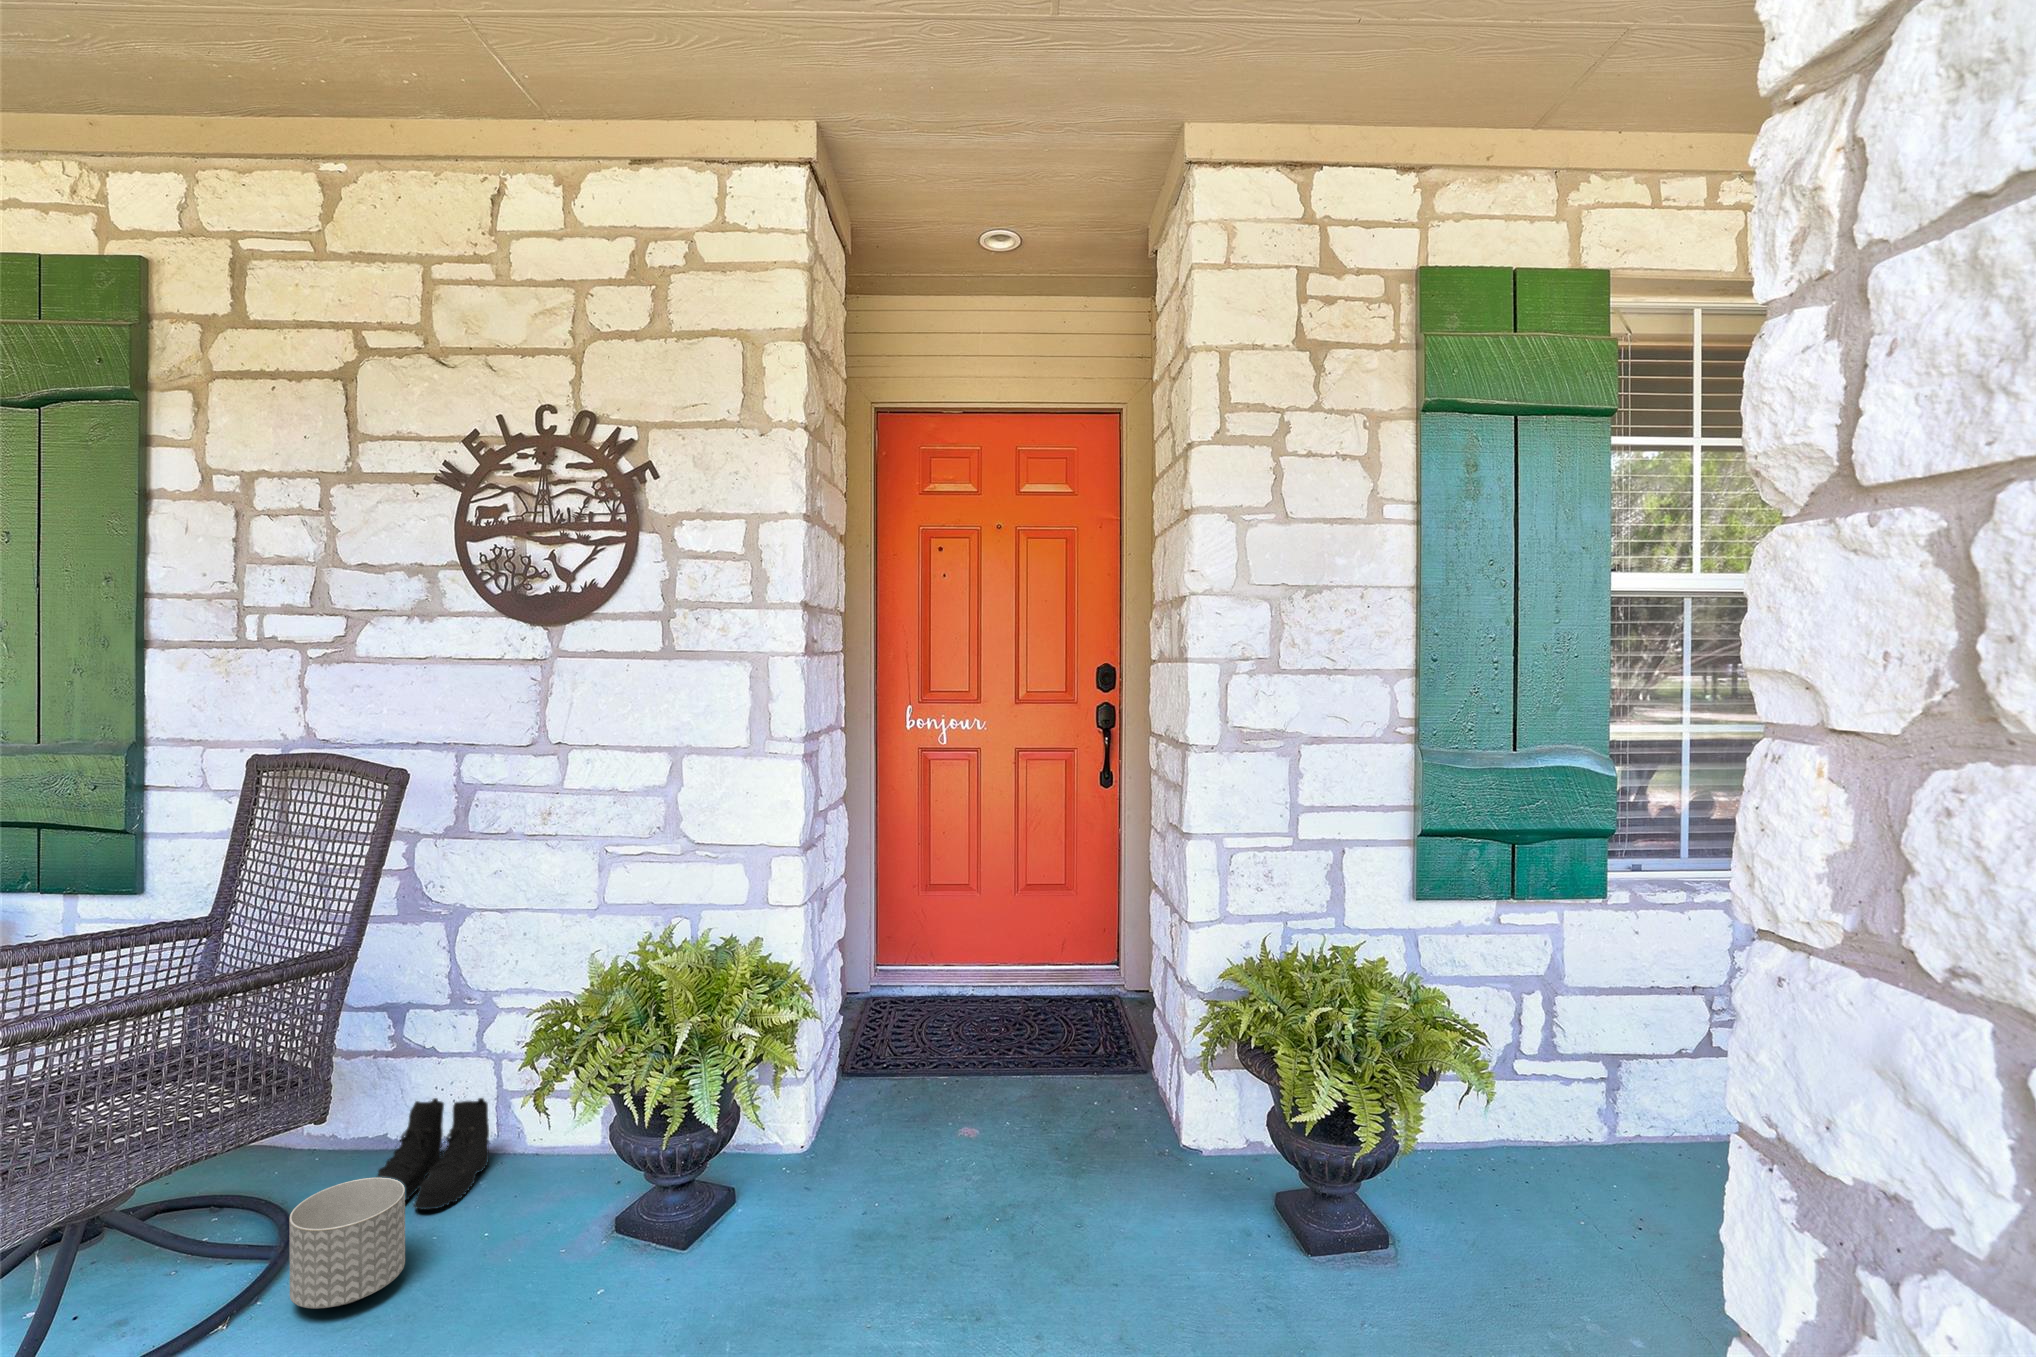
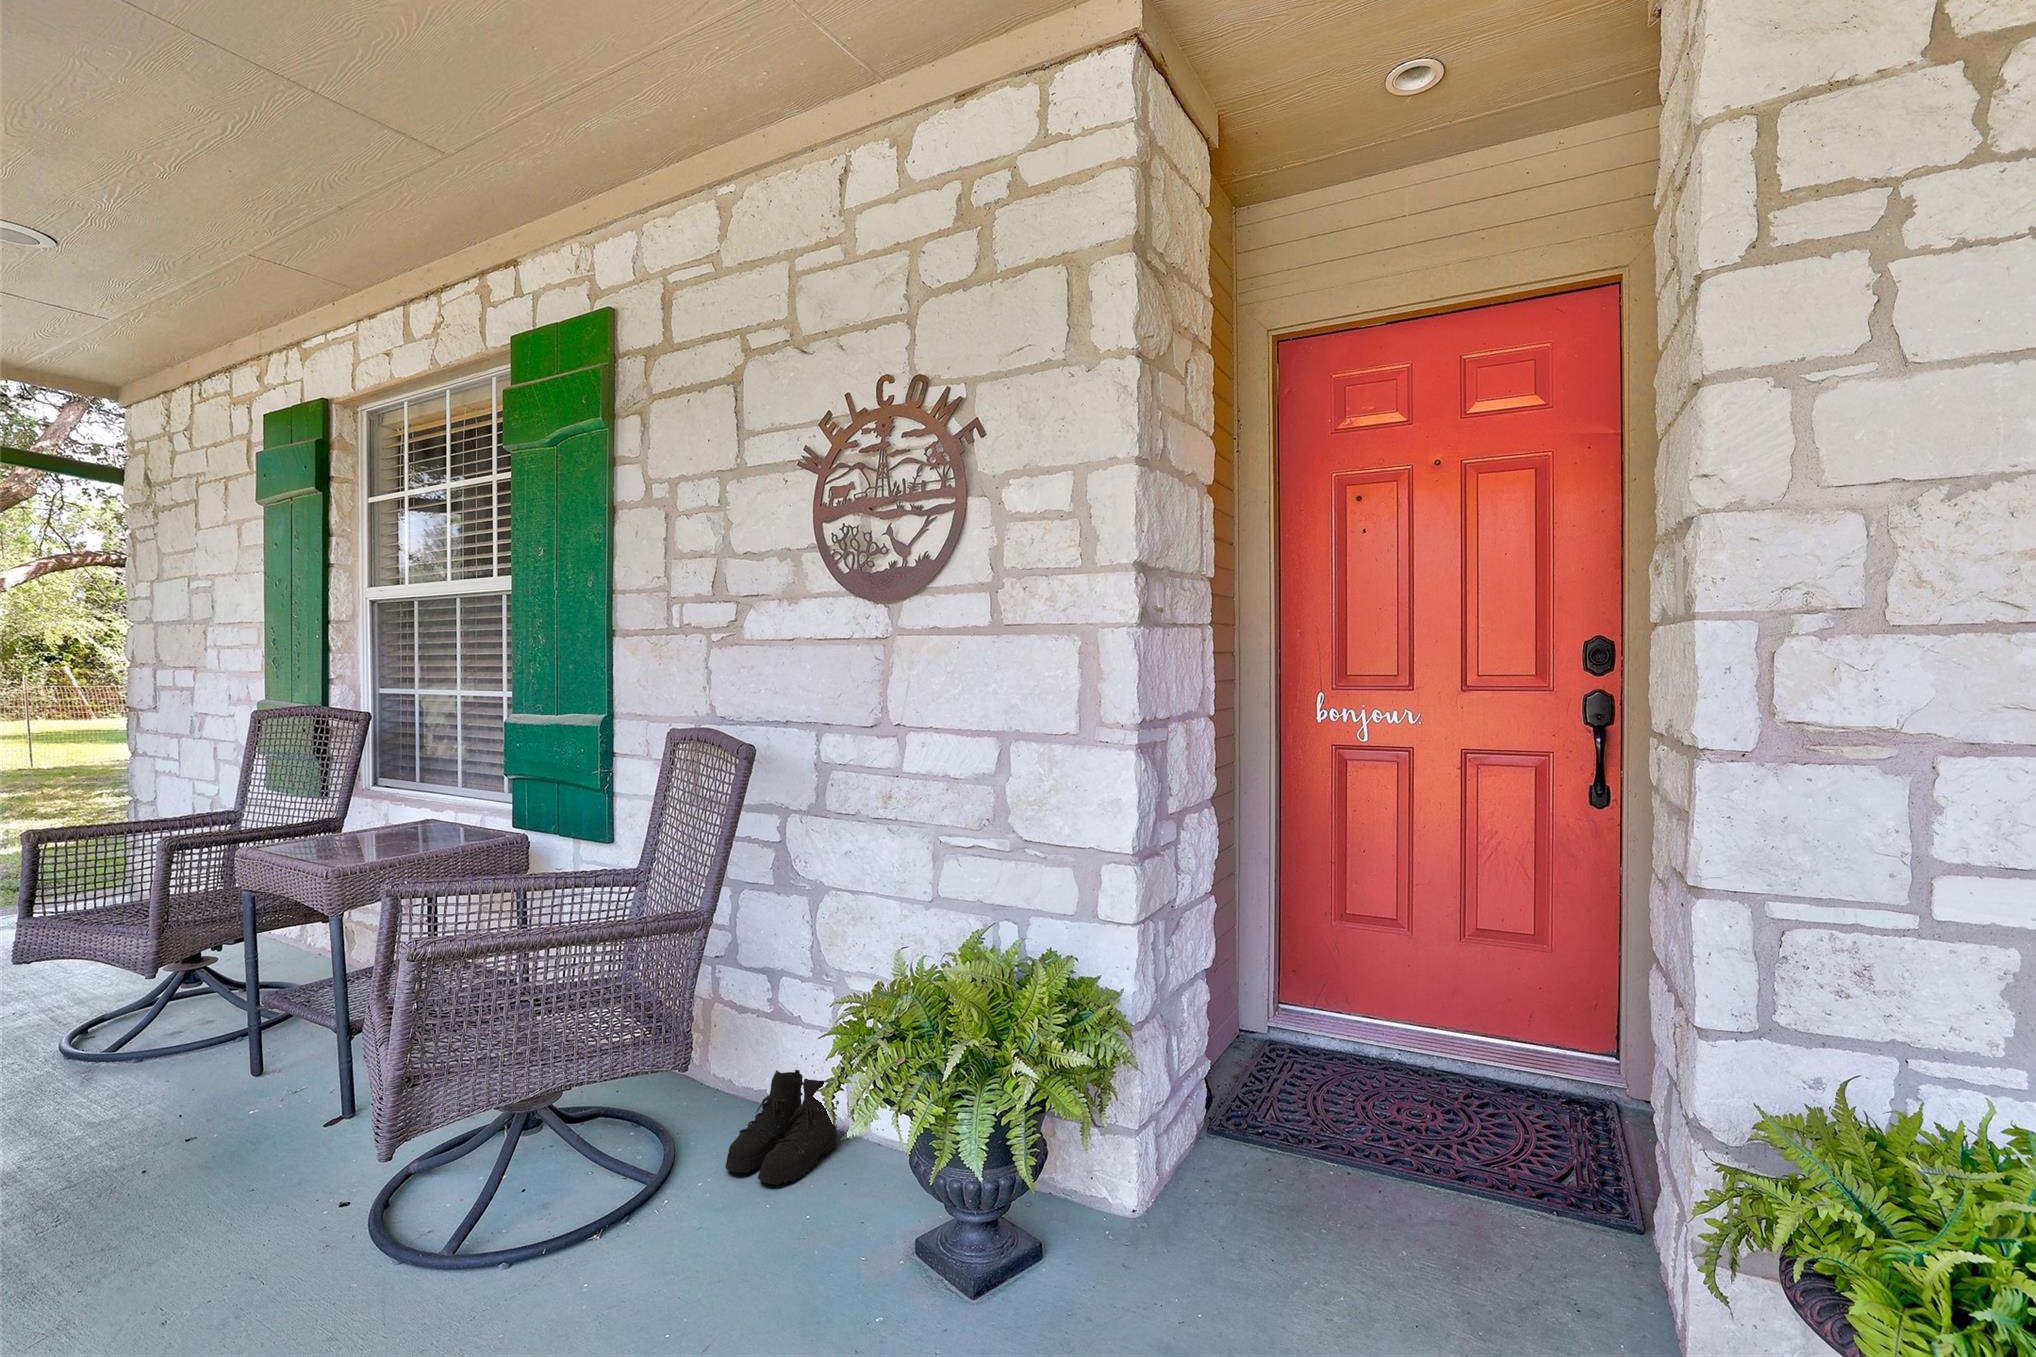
planter: present [289,1177,405,1308] -> none [625,1142,724,1266]

